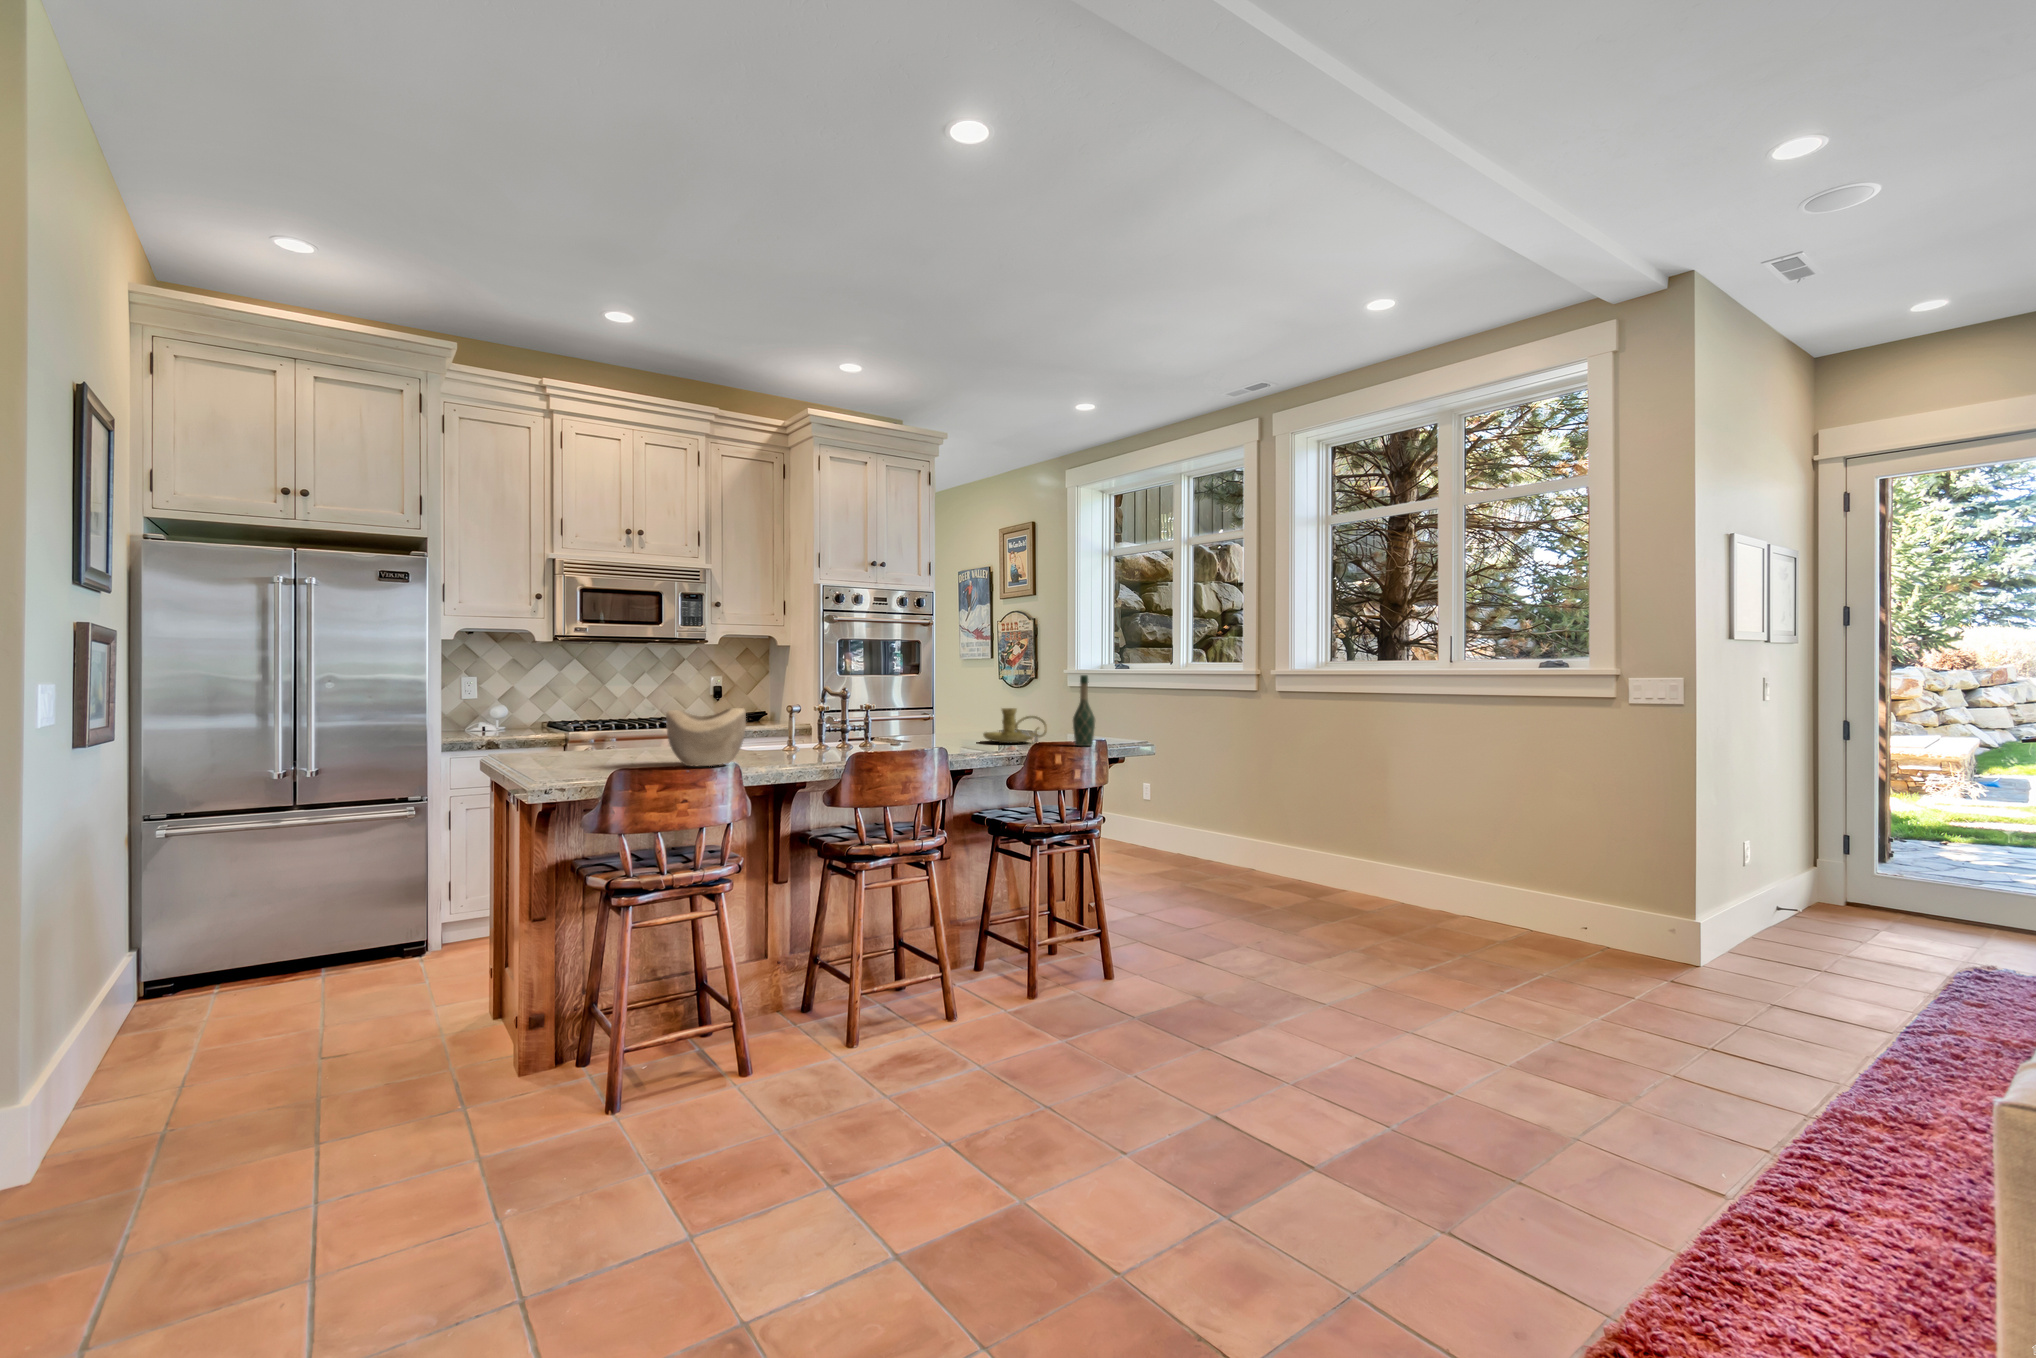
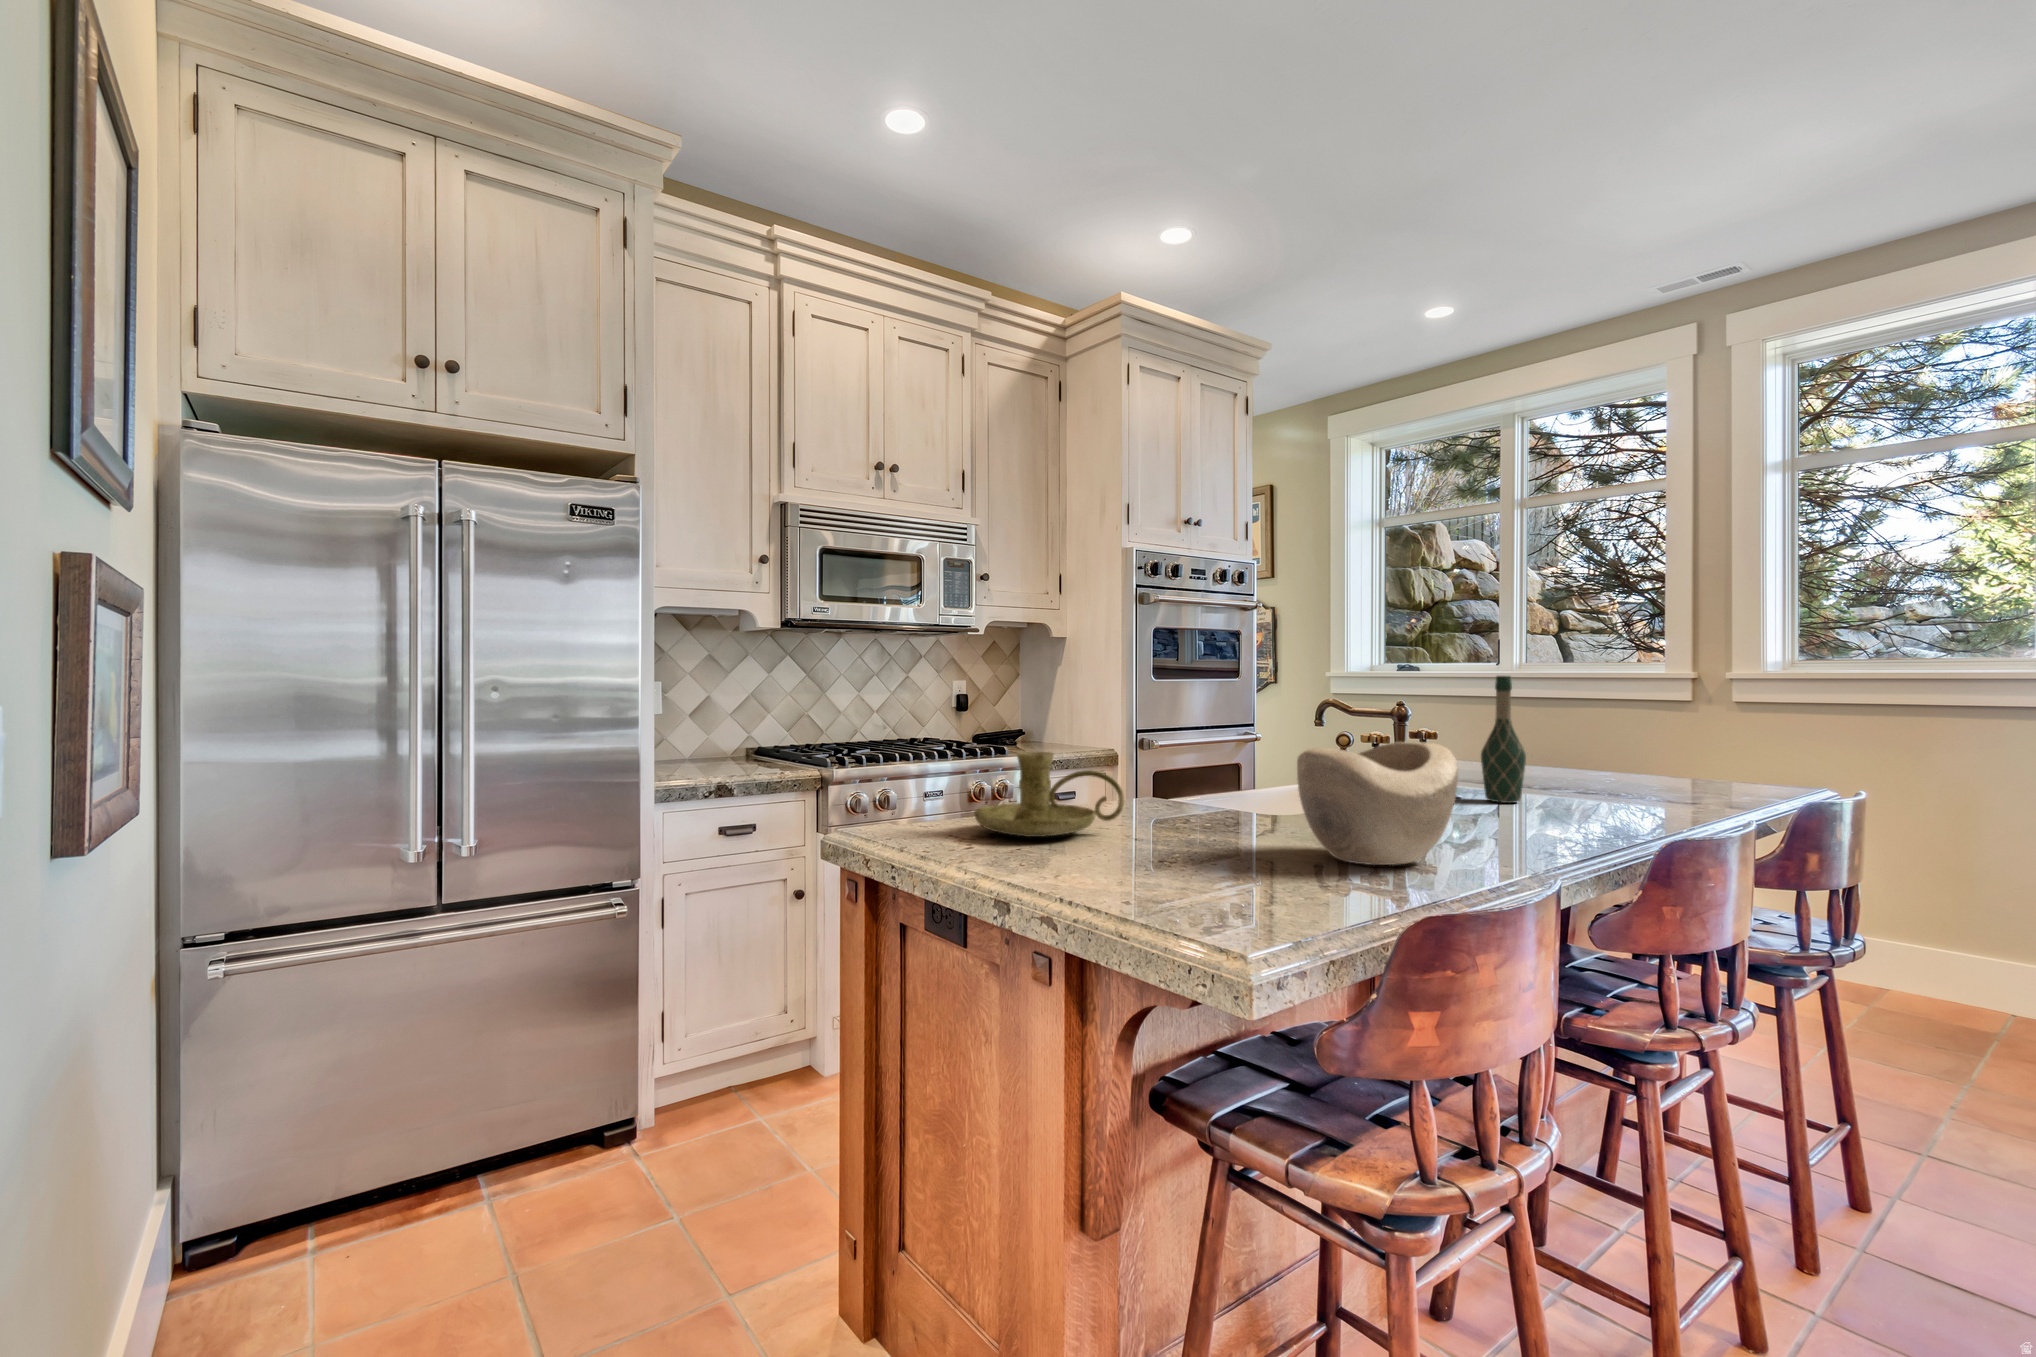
wine bottle: present [1073,675,1095,746] -> present [1481,676,1526,803]
candle holder: present [983,708,1047,743] -> present [974,752,1124,837]

